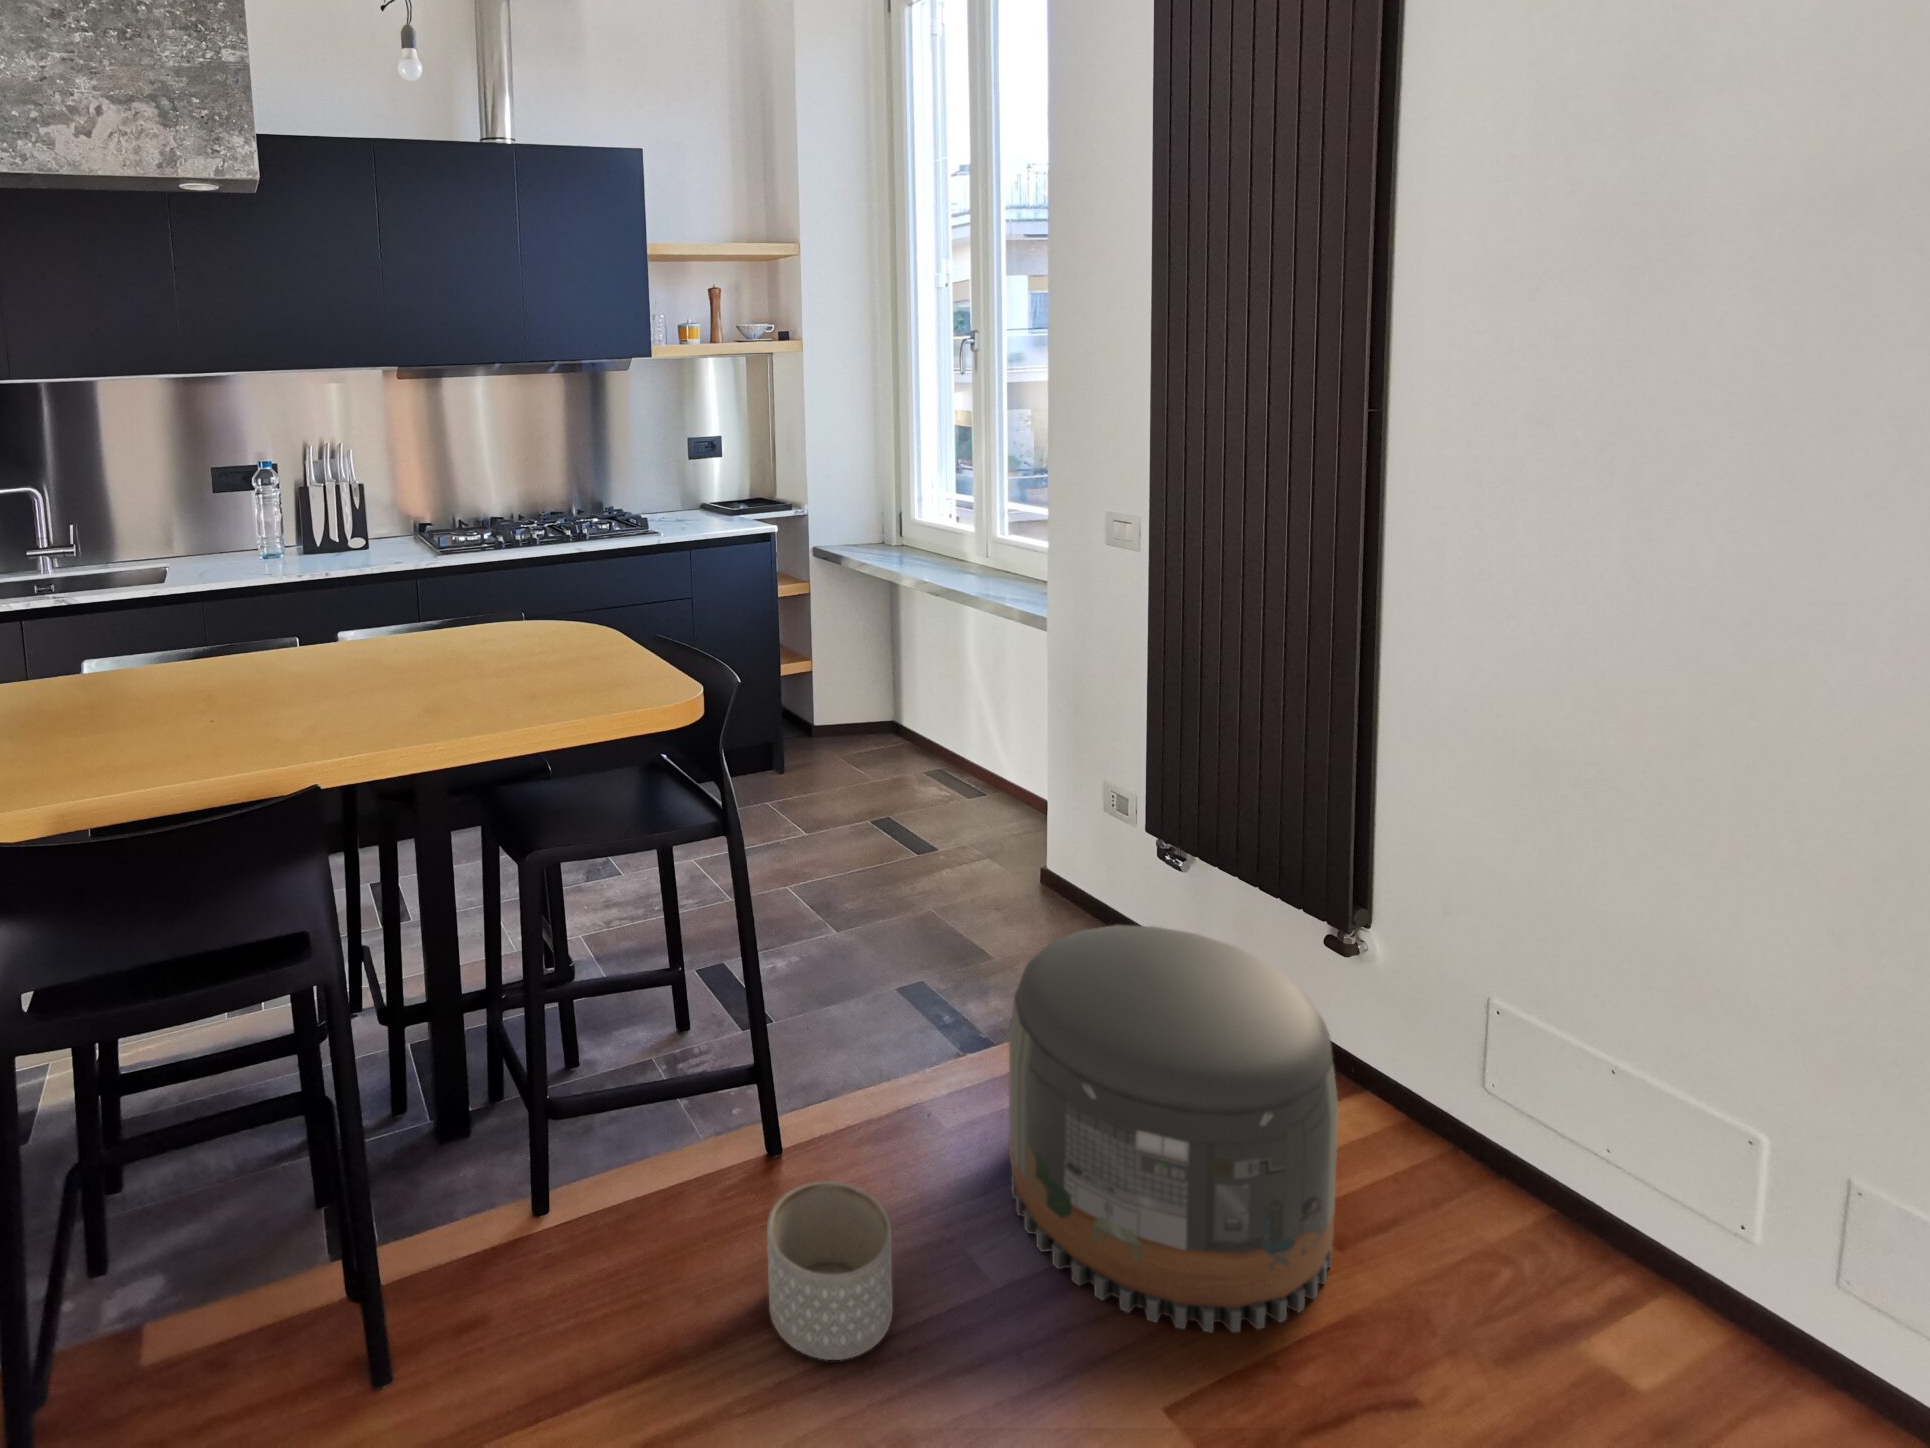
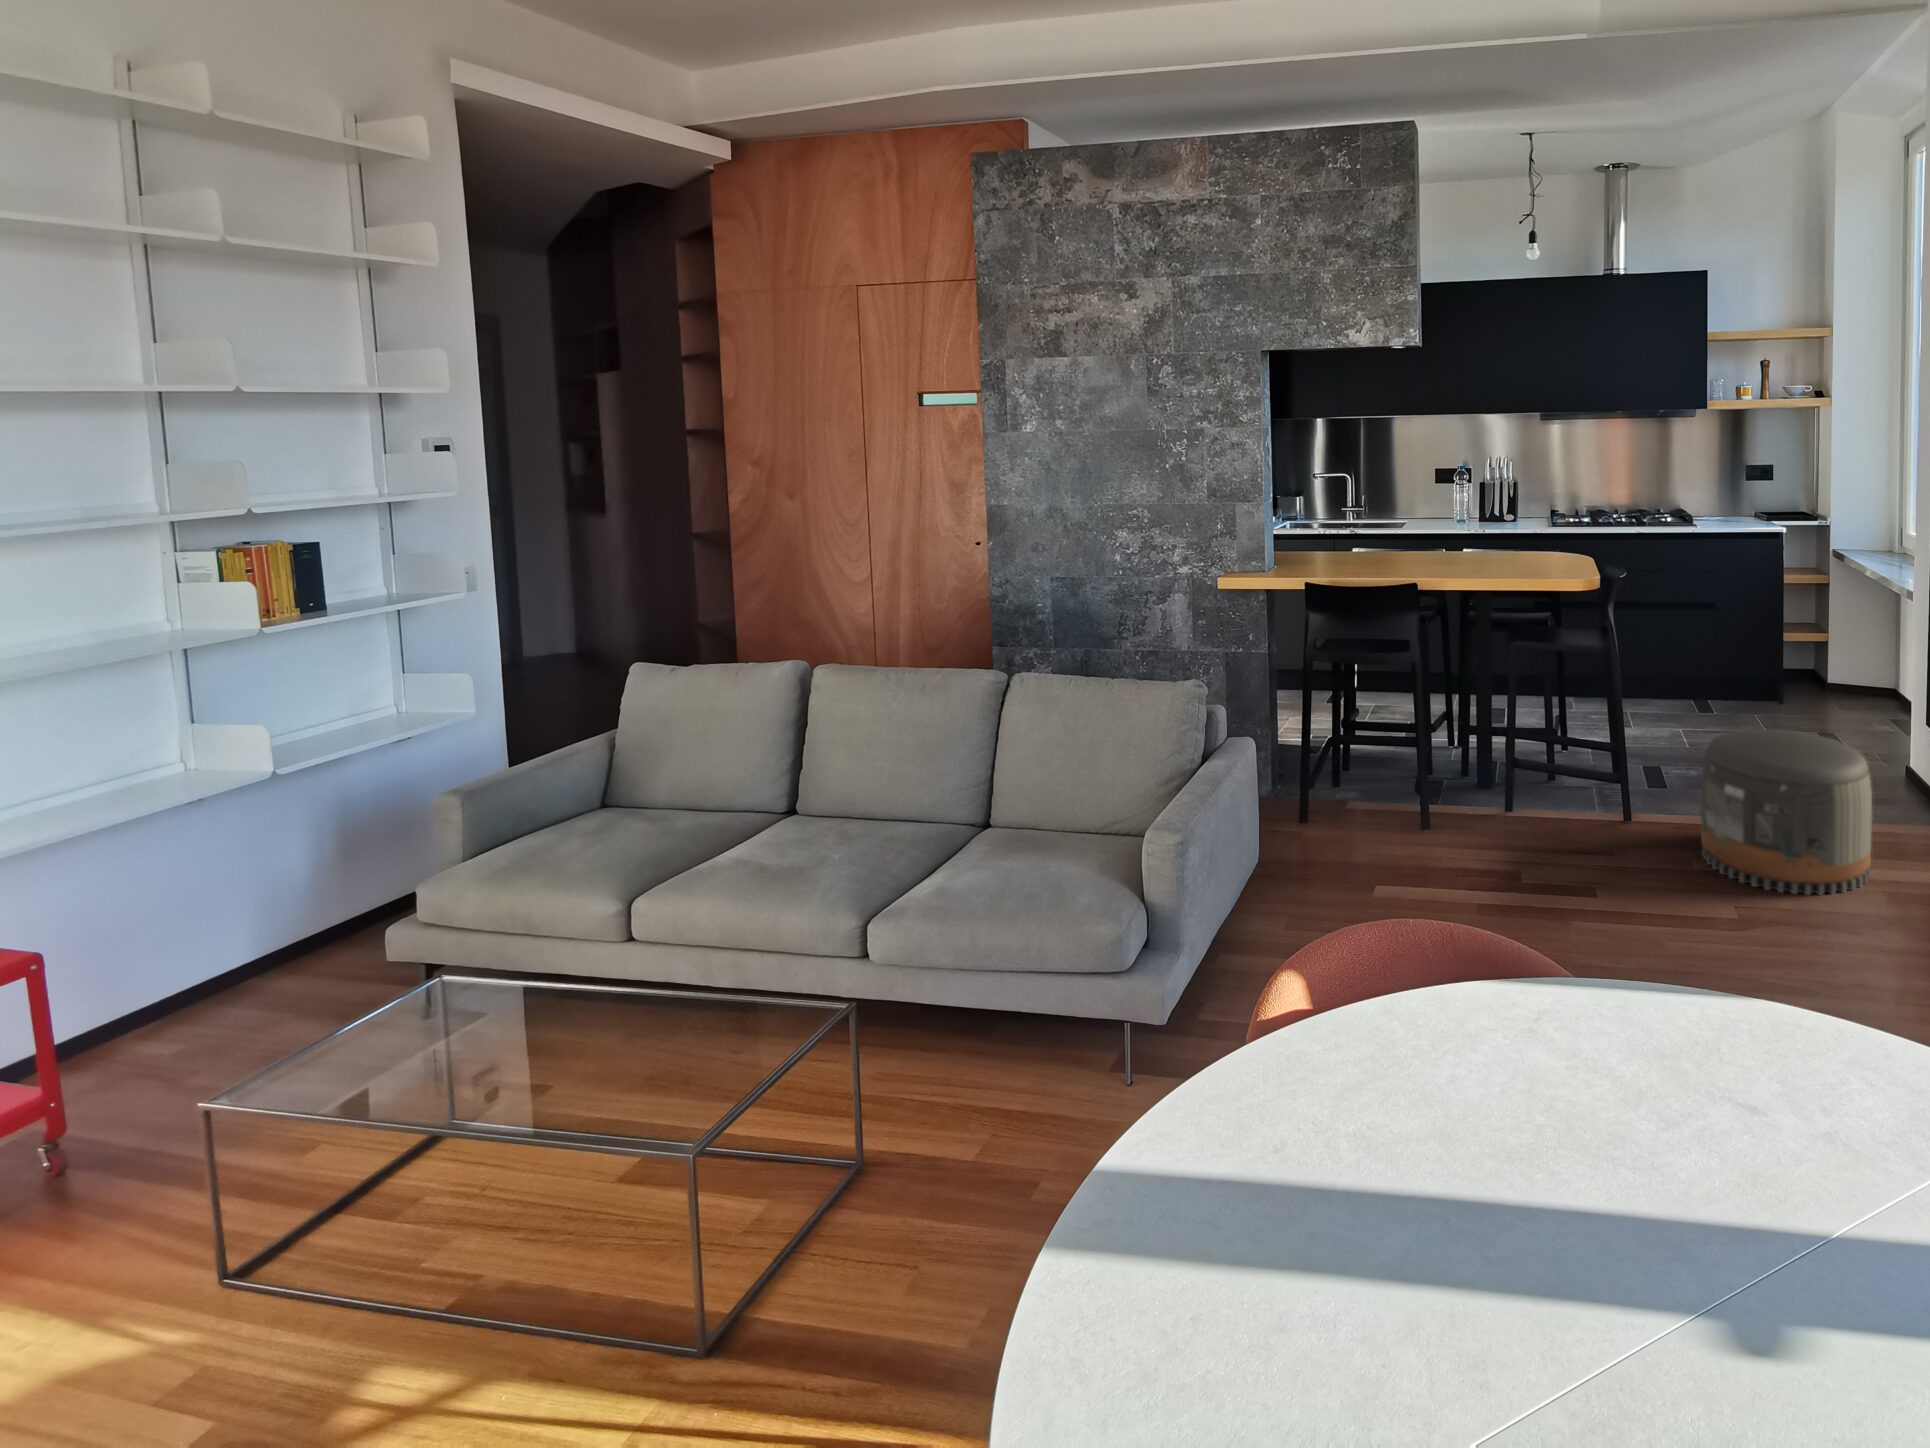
planter: present [767,1181,893,1360] -> none [1563,794,1619,852]

